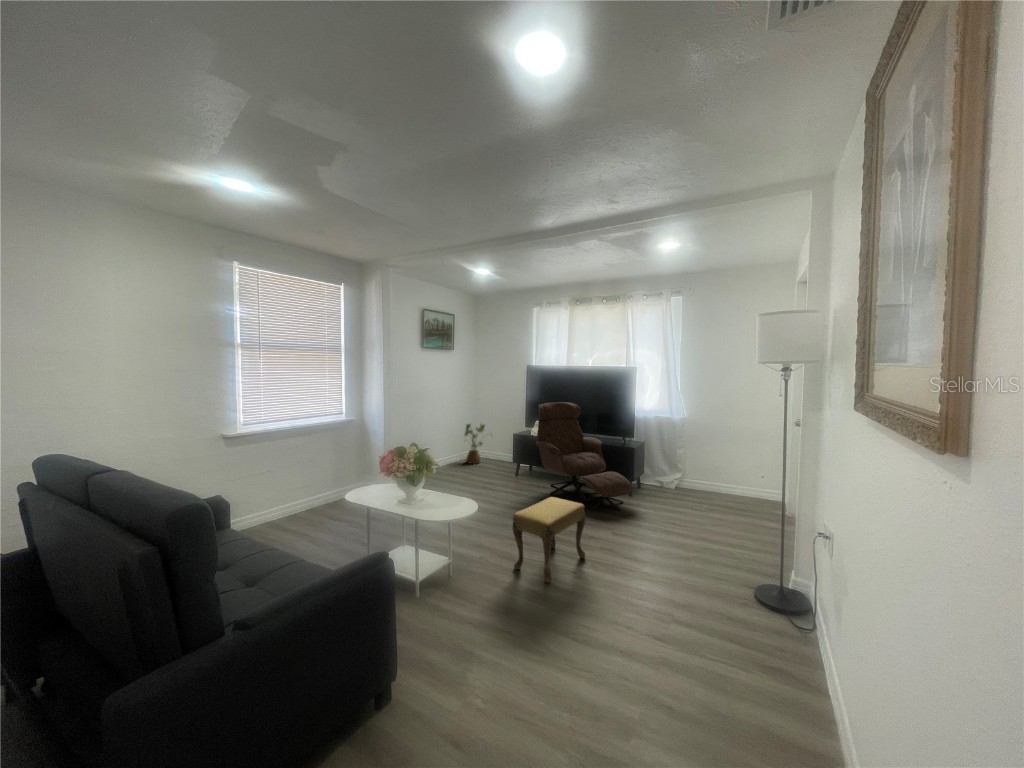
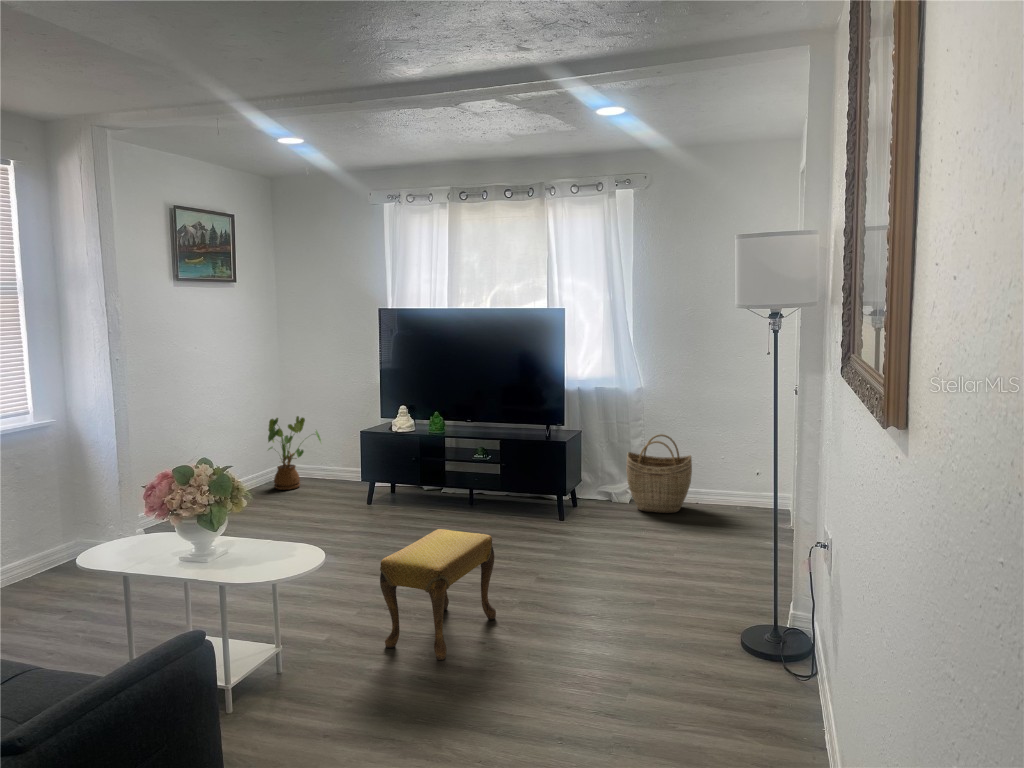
lounge chair: present [536,402,632,511] -> none [402,372,564,546]
woven basket: none [674,448,718,499] -> present [626,434,692,513]

